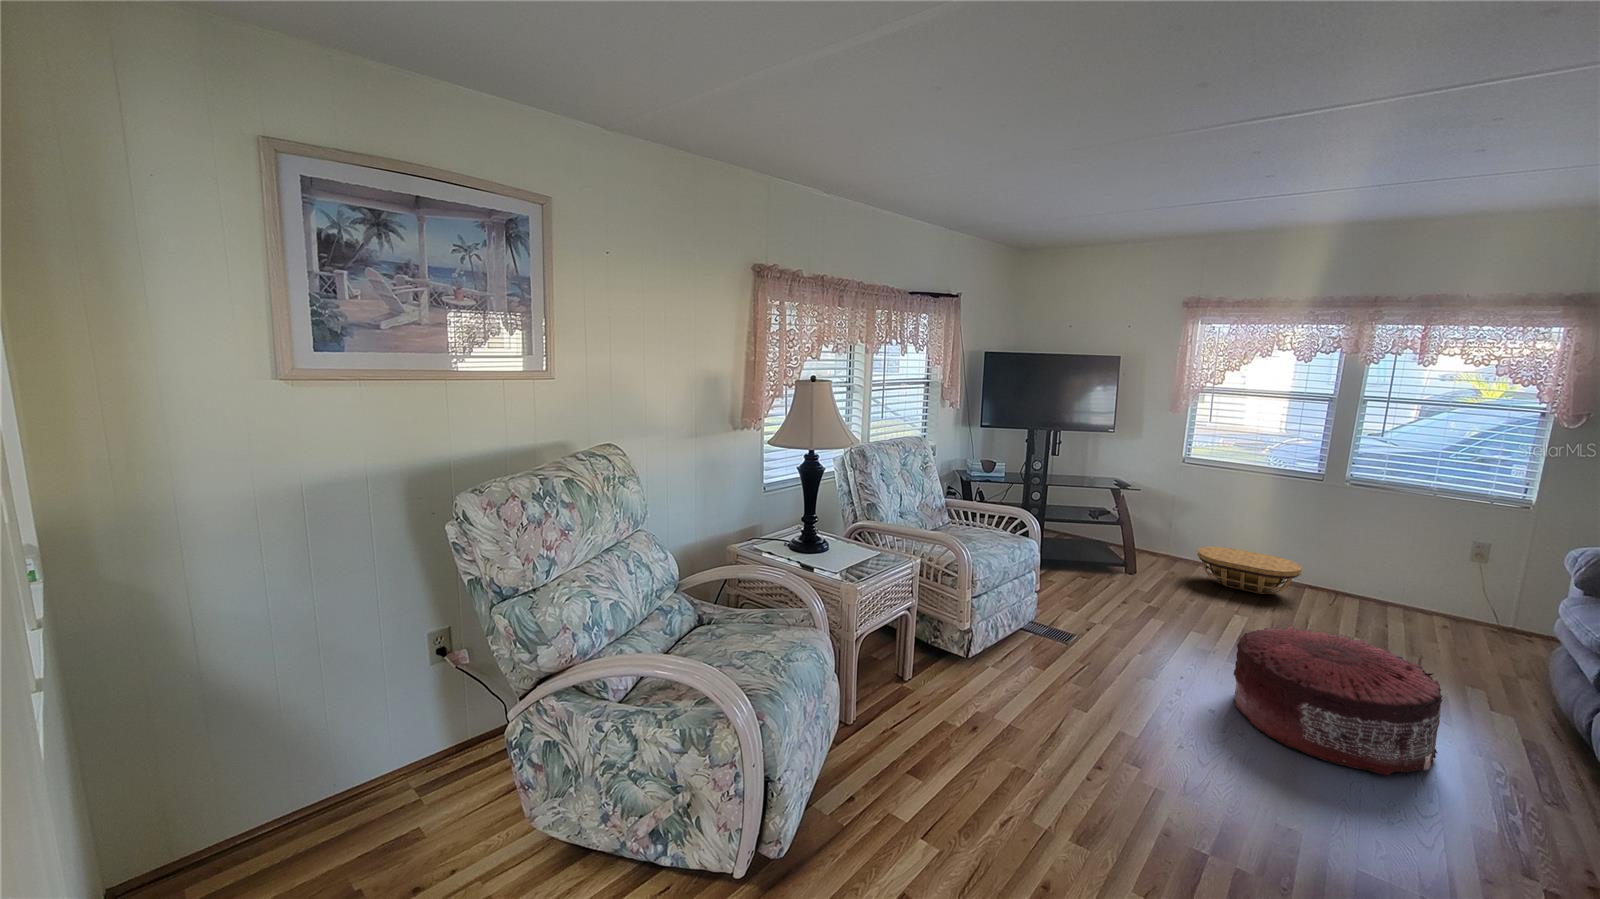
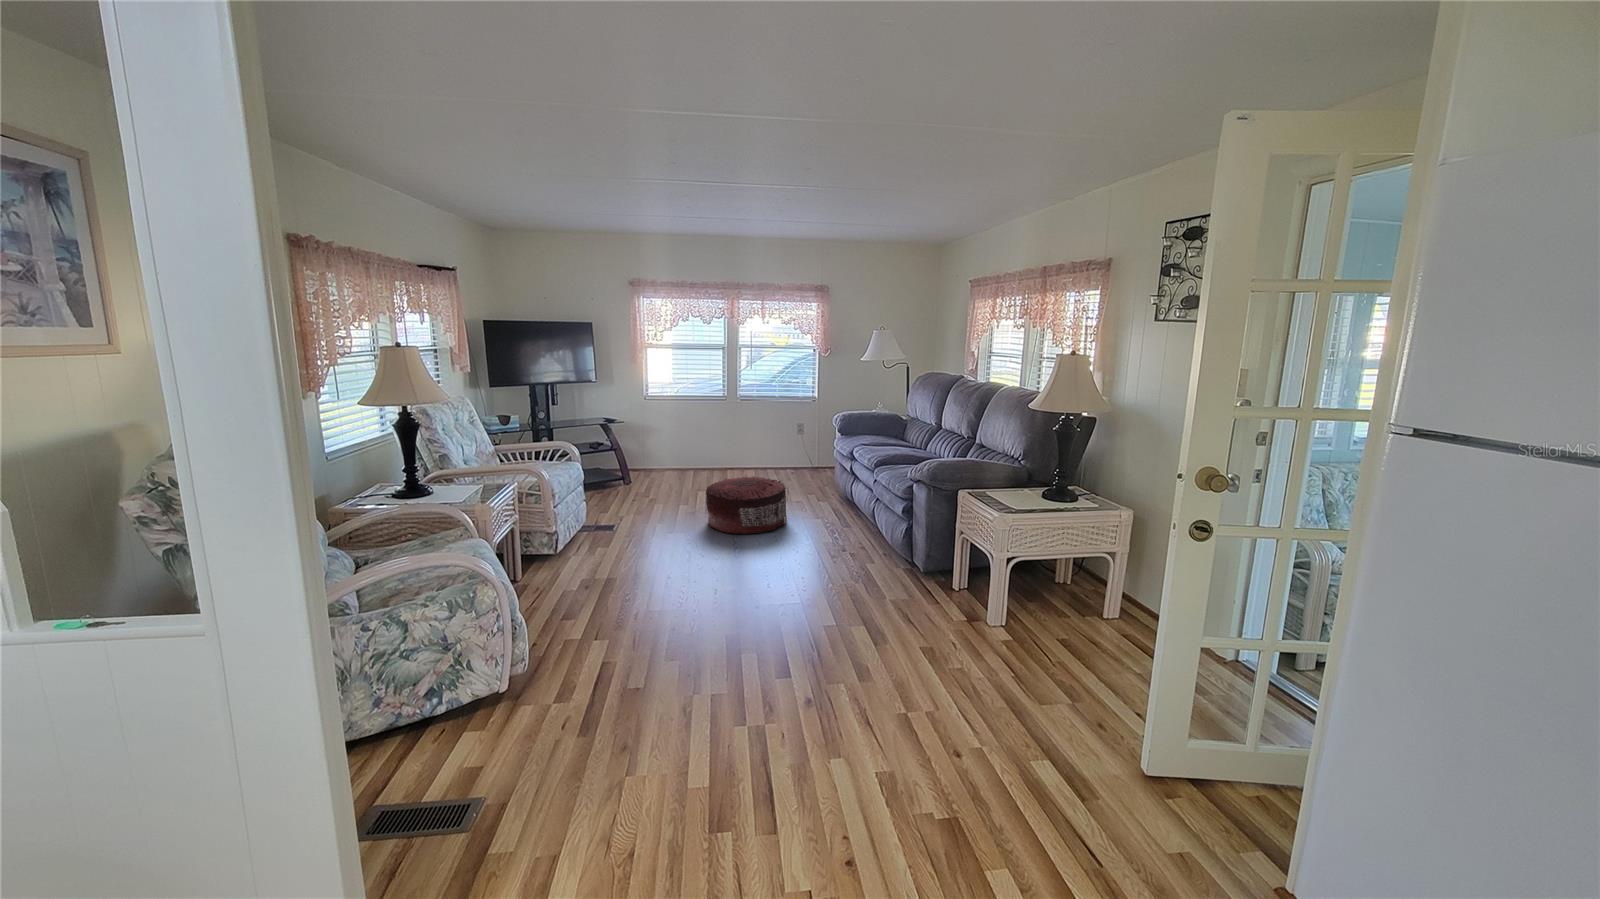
basket: present [1197,547,1302,594] -> none [663,453,717,477]

